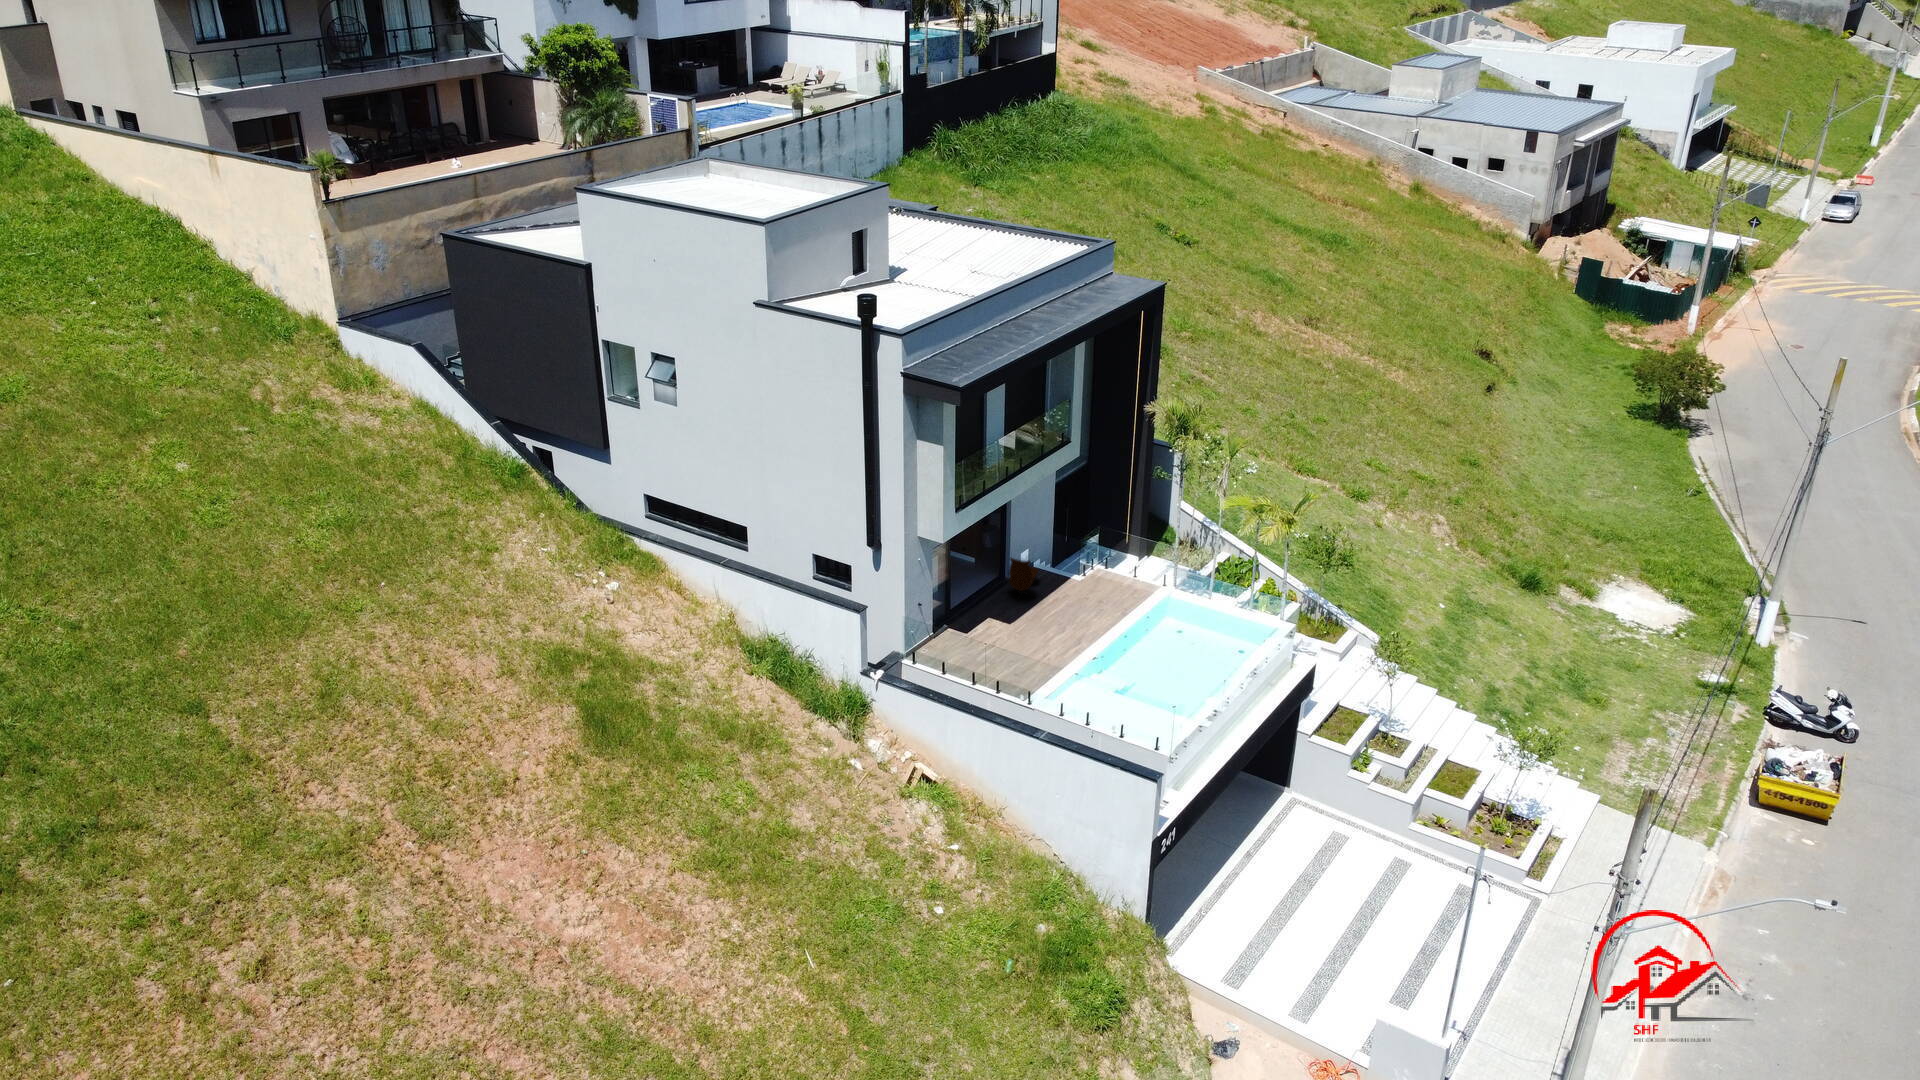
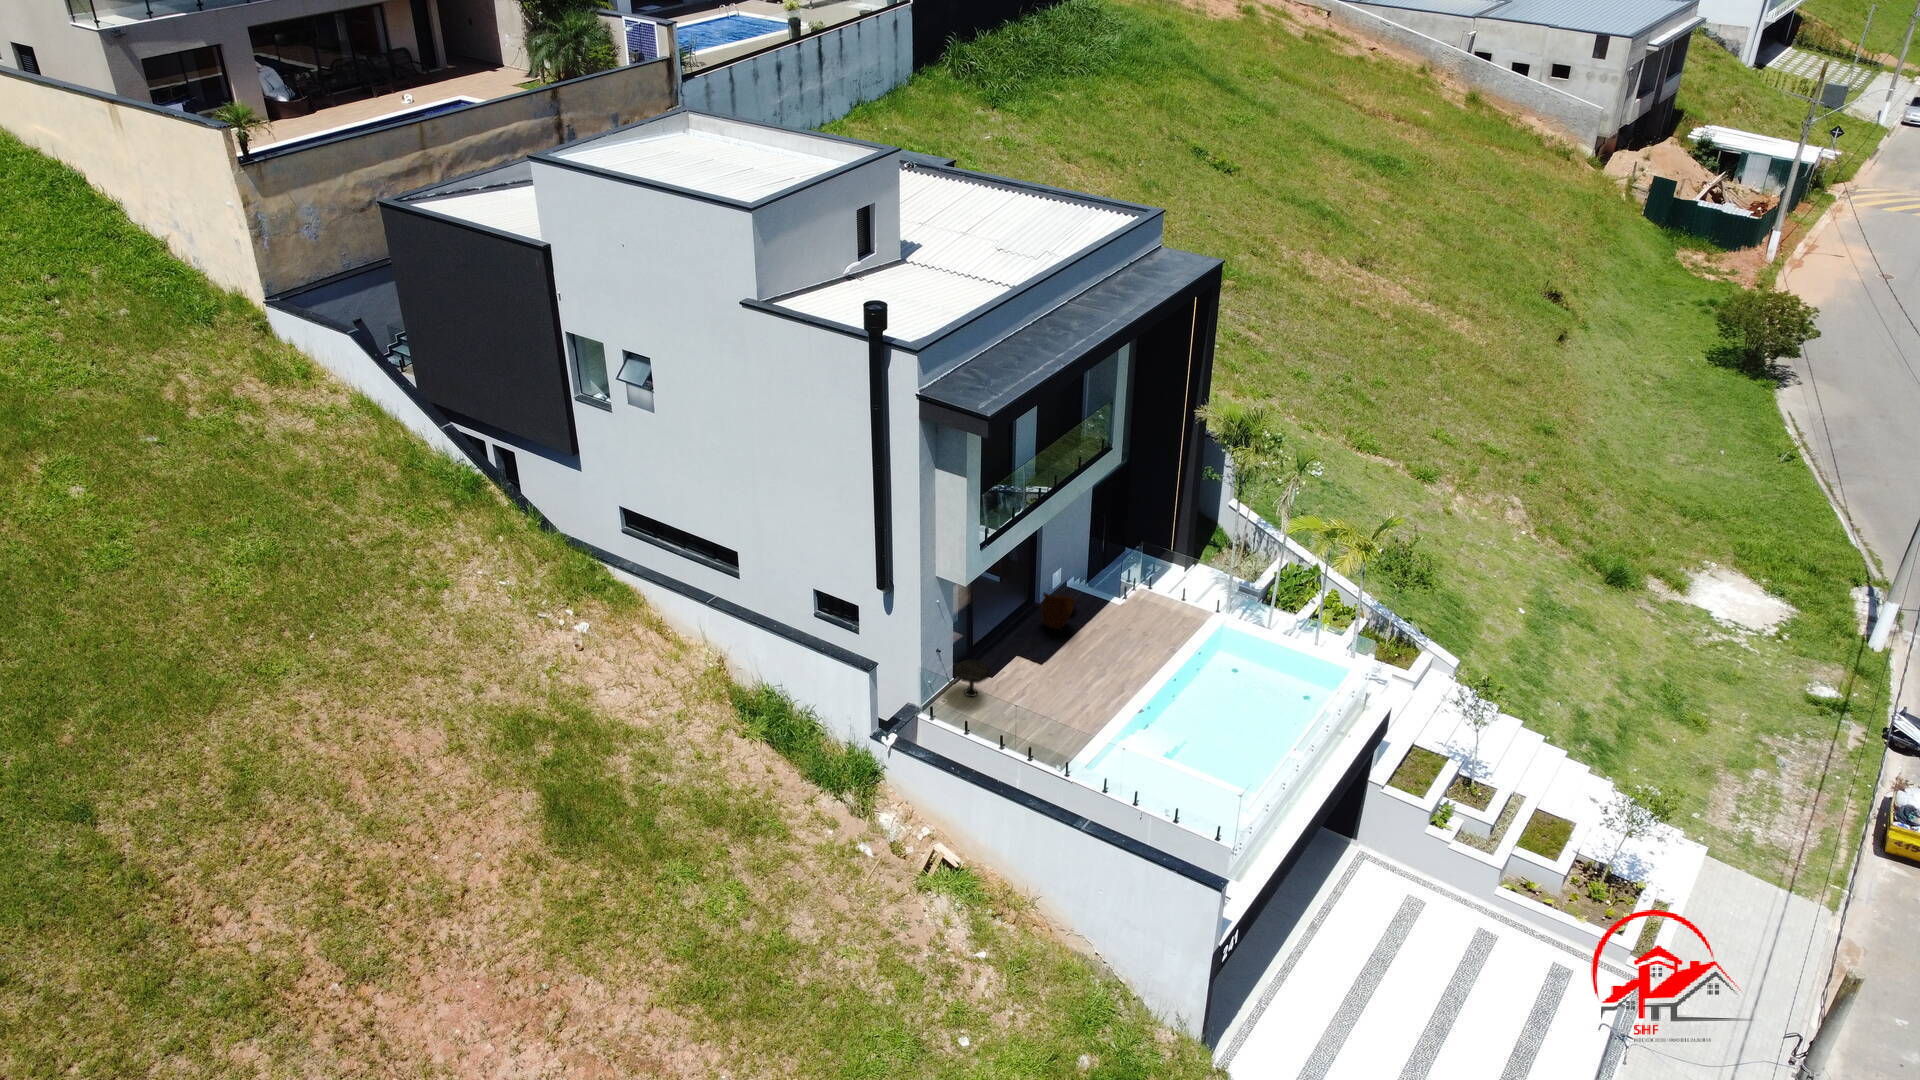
side table: none [931,610,965,641] -> present [953,660,991,697]

